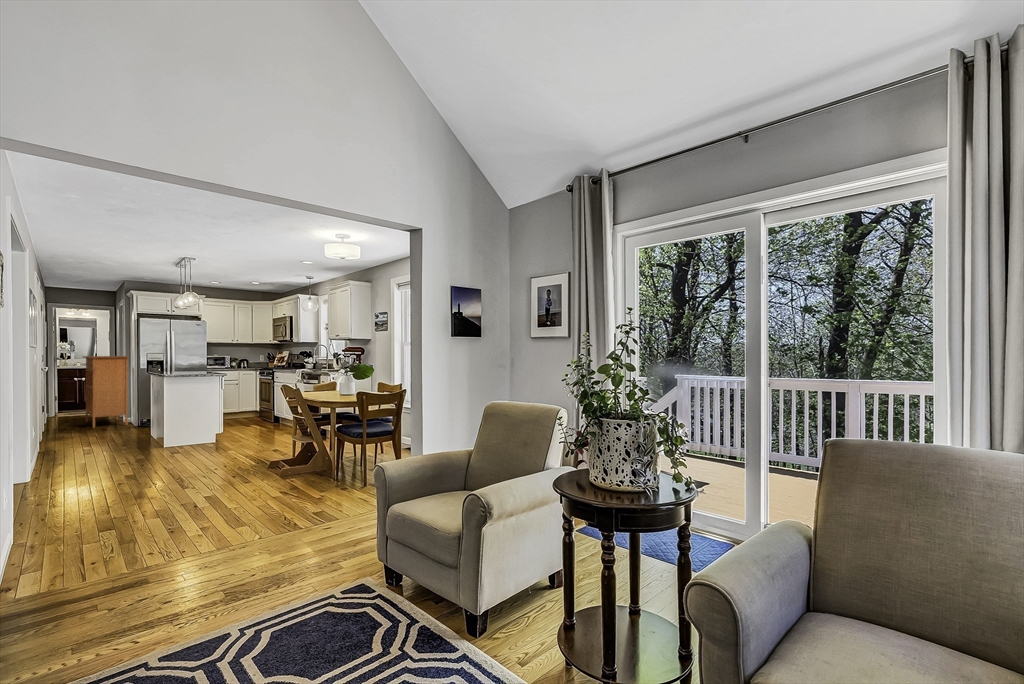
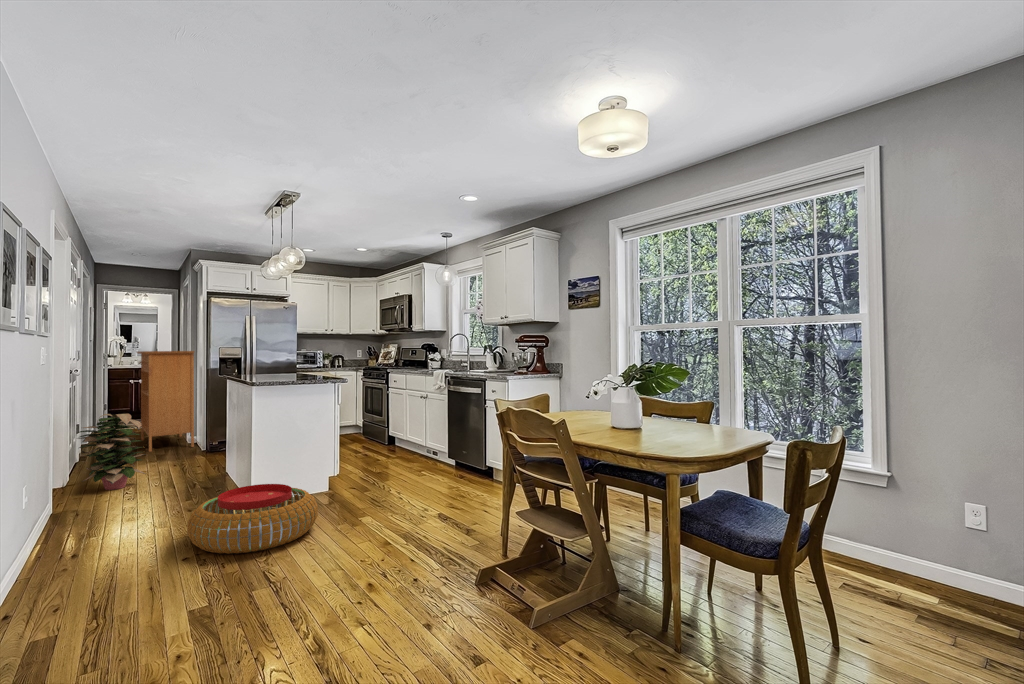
decorative plant: none [45,398,94,446] -> present [78,414,145,490]
pouf: none [121,434,201,467] -> present [187,484,318,554]

